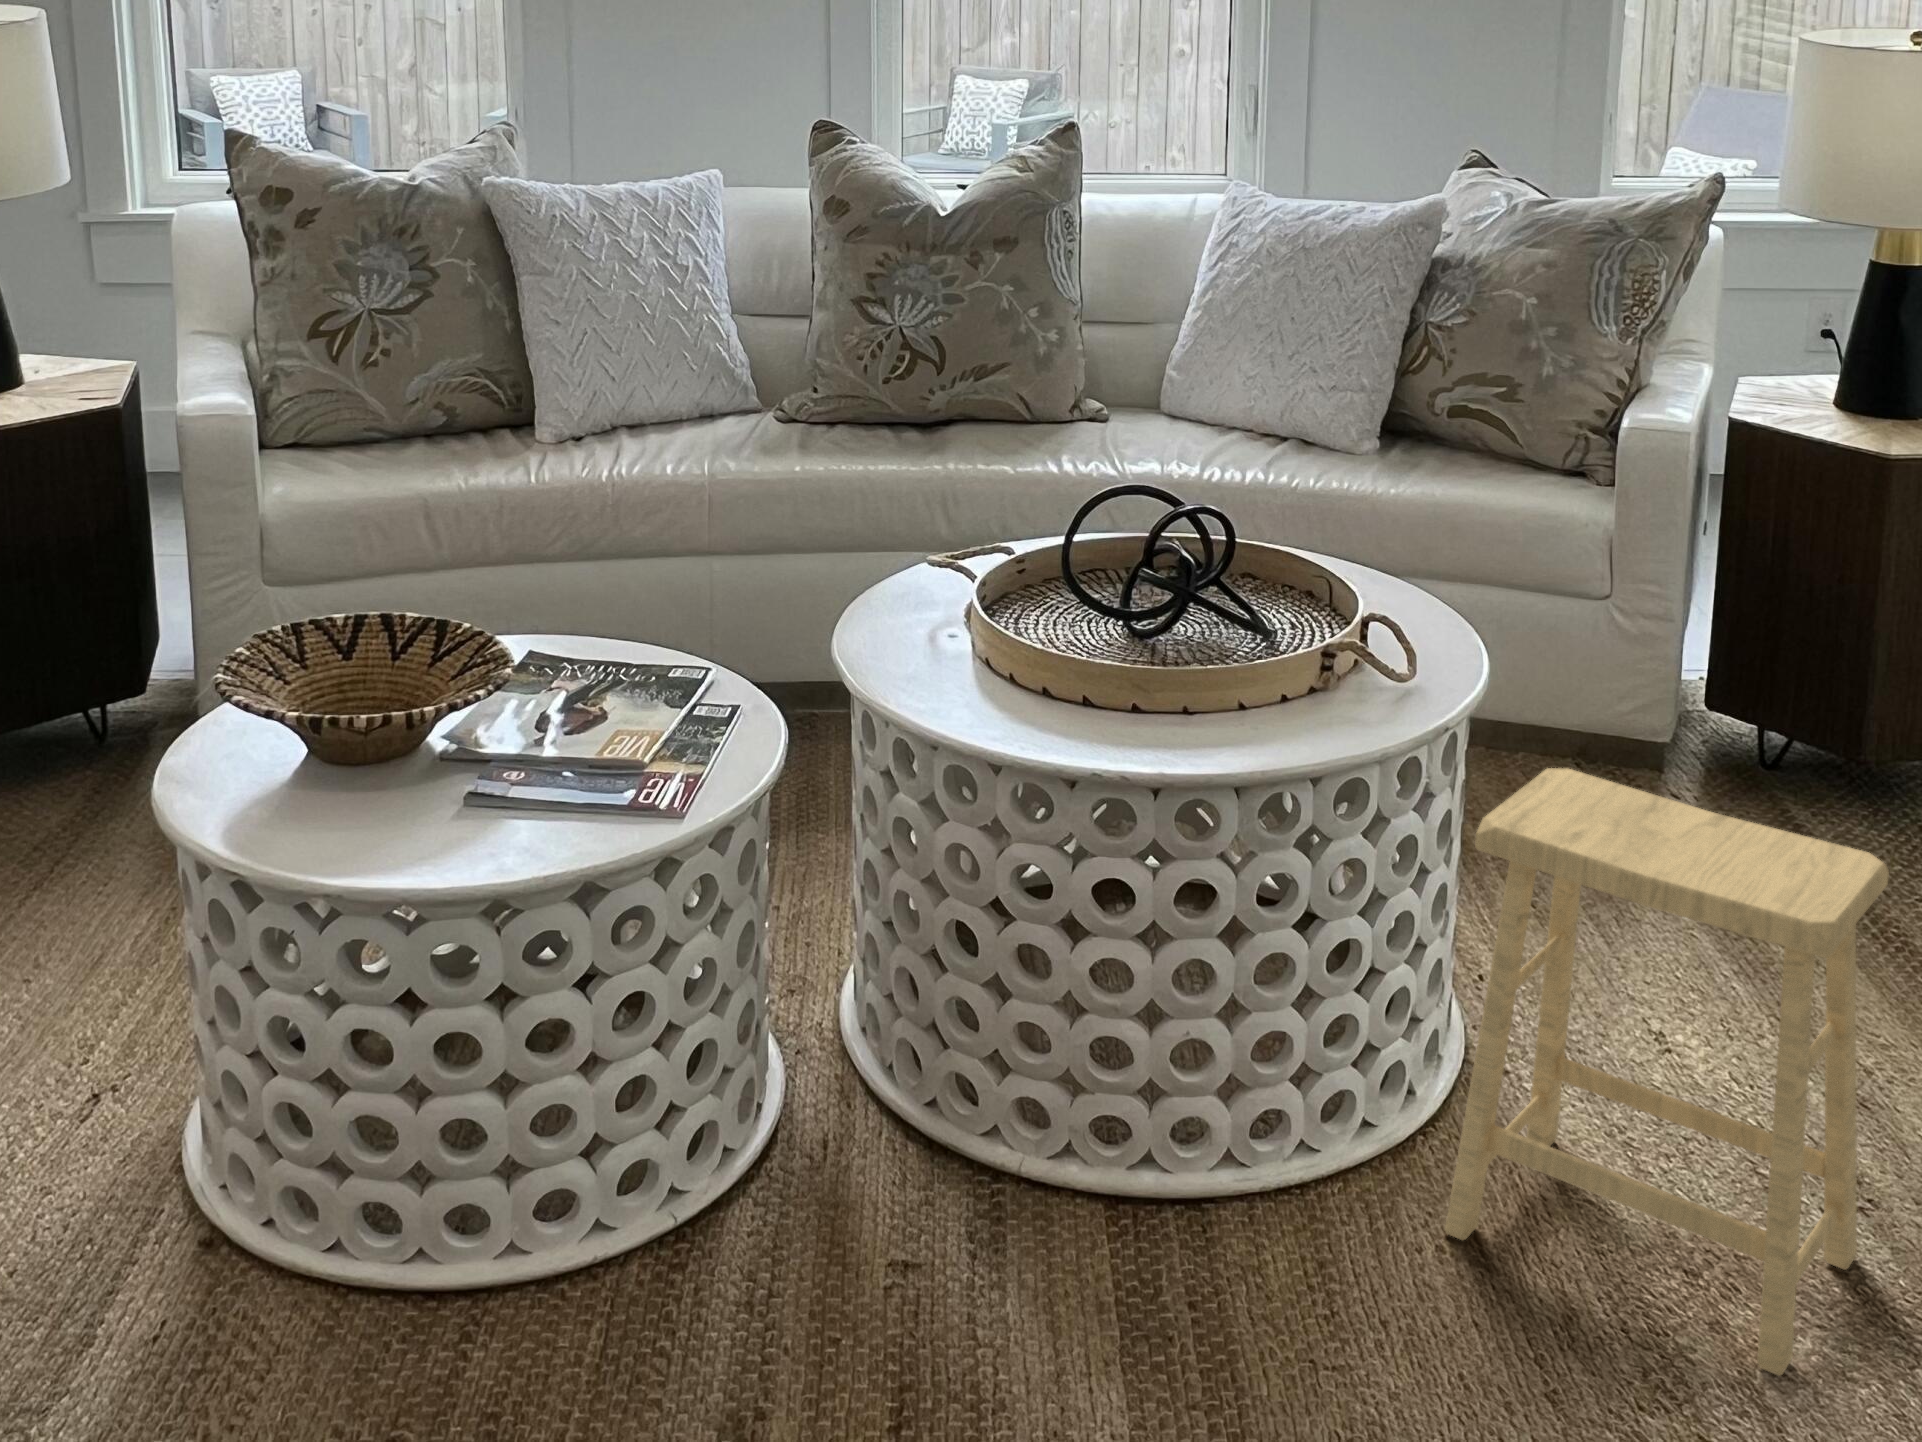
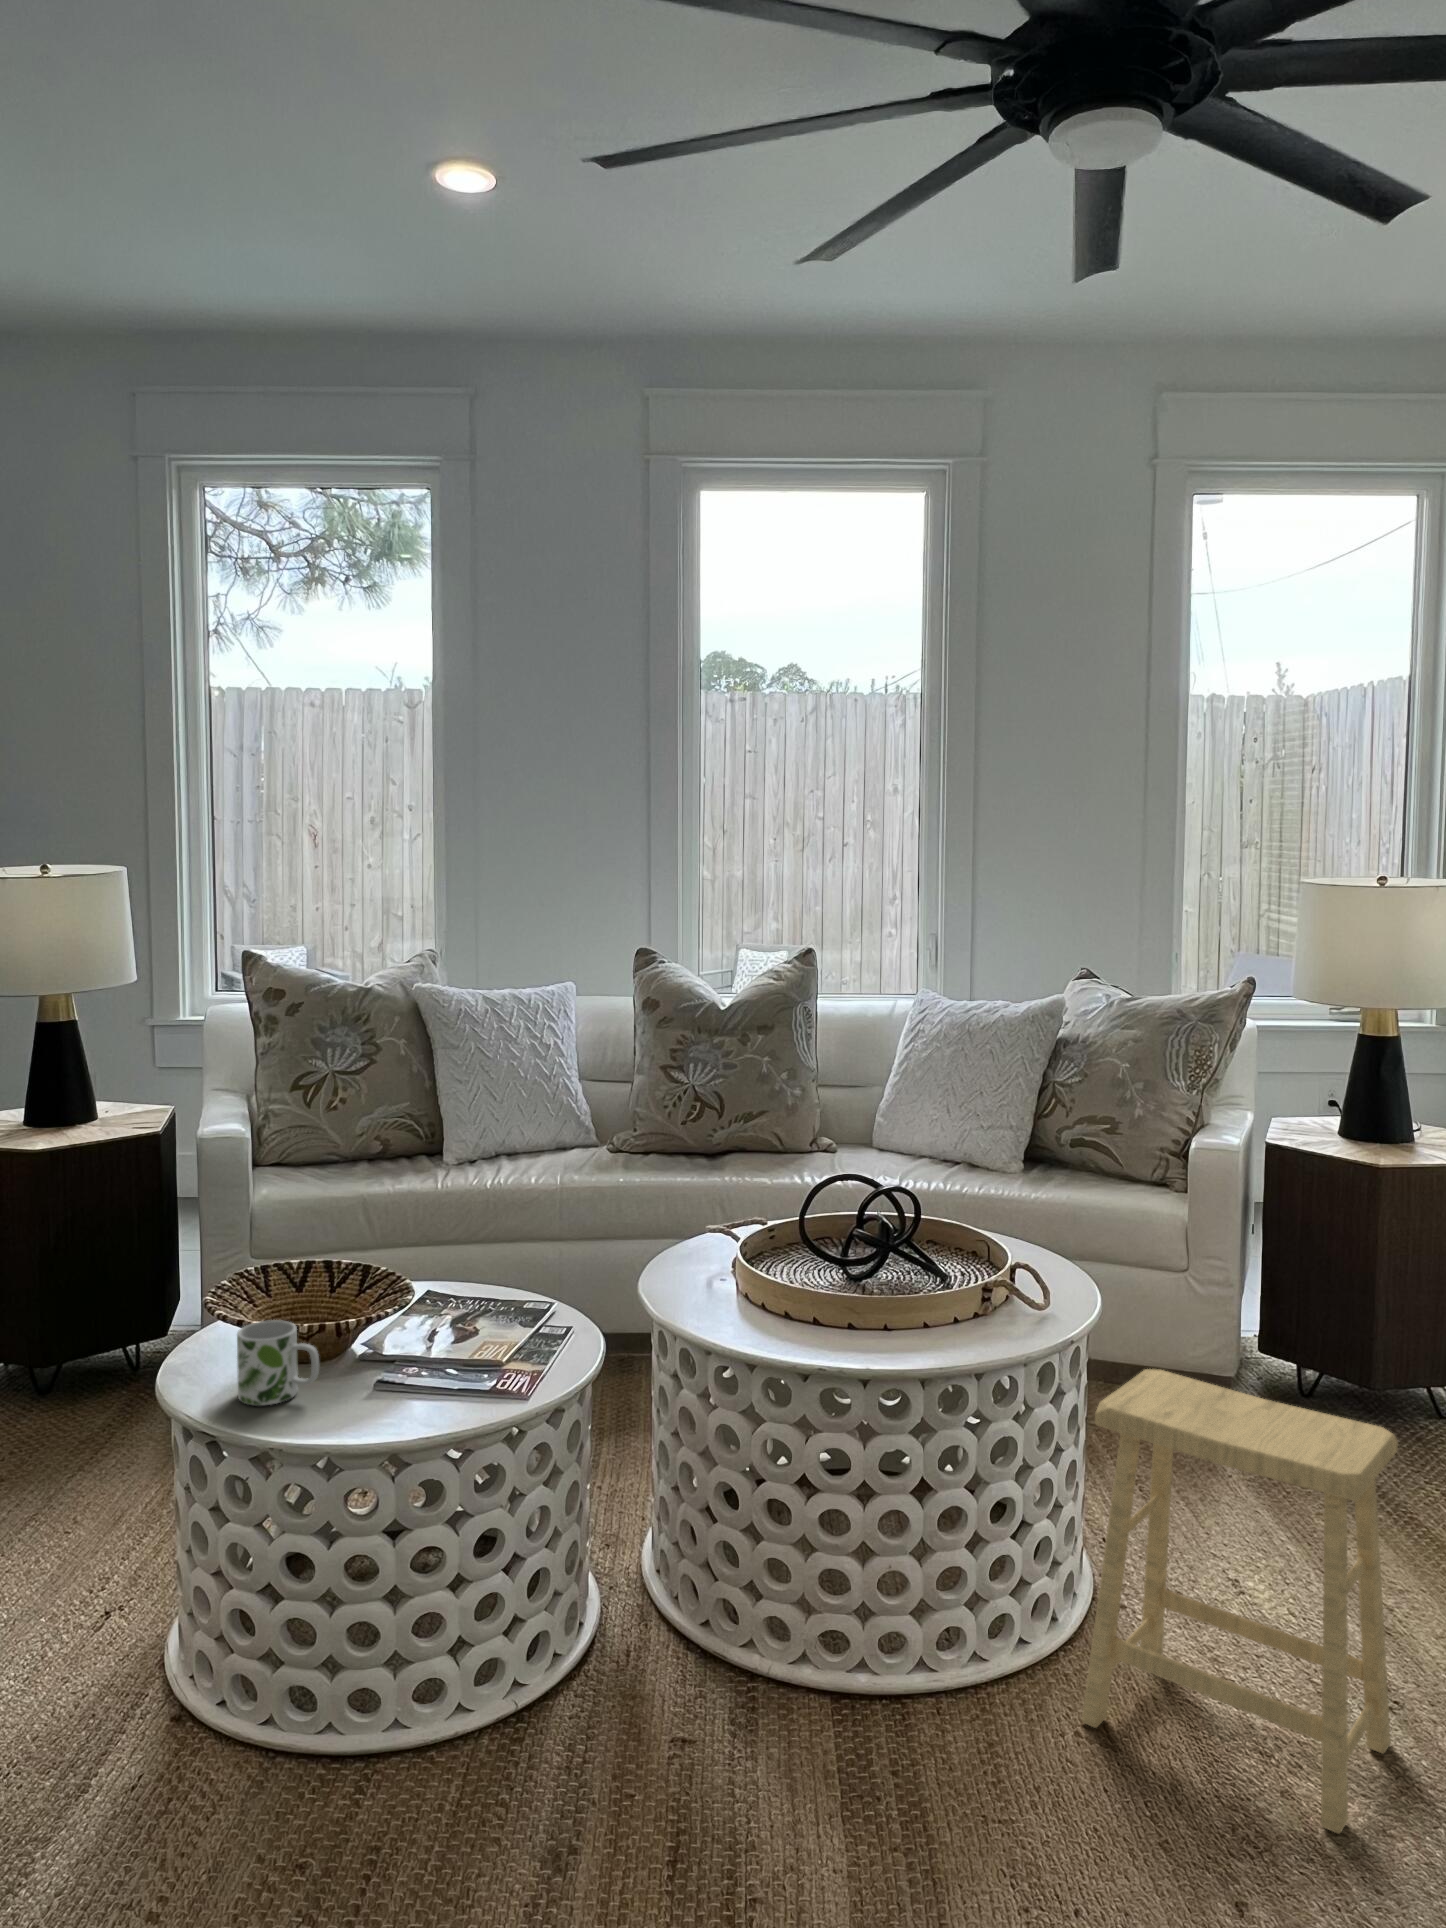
mug: none [266,711,386,831] -> present [237,1320,319,1406]

